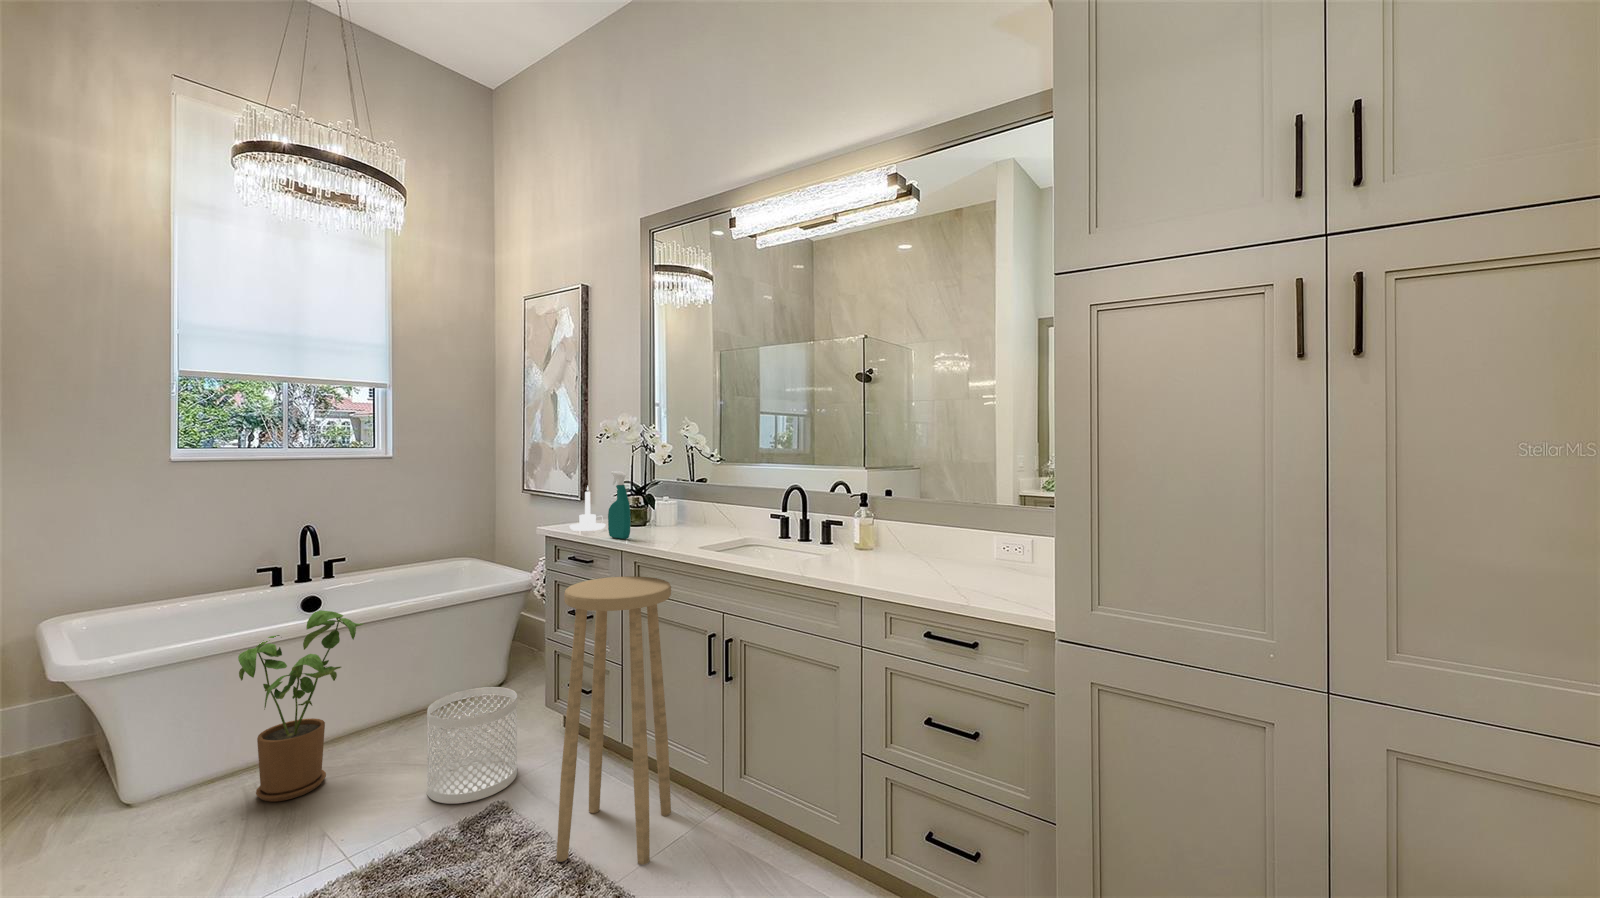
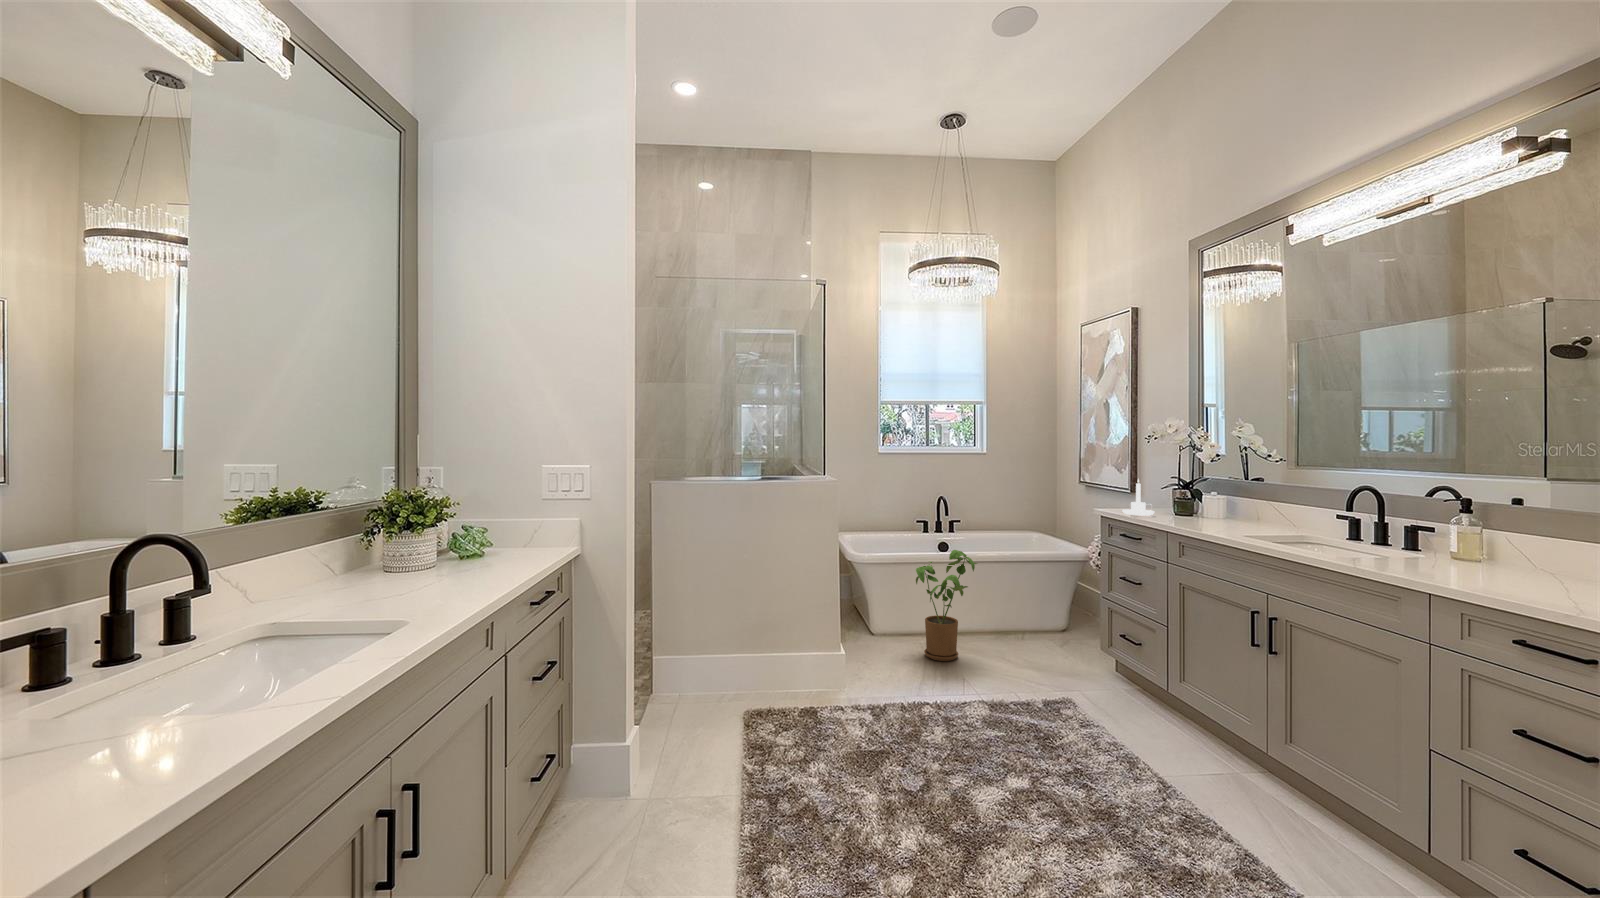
spray bottle: present [608,471,631,539] -> none [1156,467,1177,524]
stool: present [556,576,671,865] -> none [1112,551,1214,778]
waste basket: present [427,687,517,804] -> none [1019,621,1081,697]

